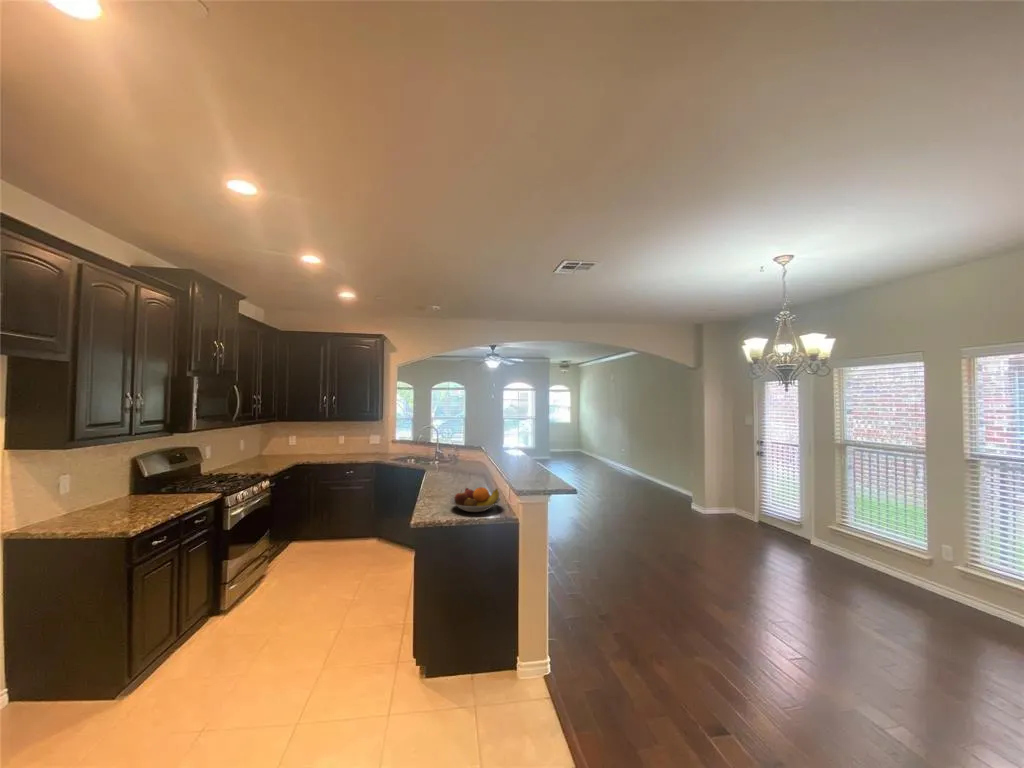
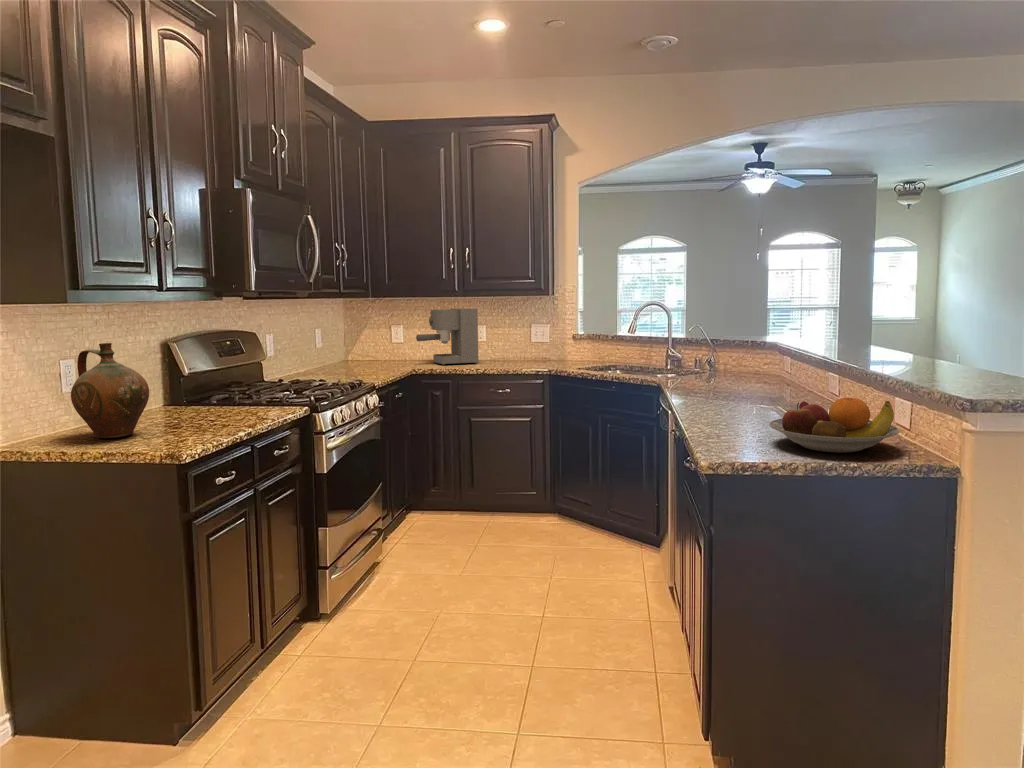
coffee maker: none [301,427,338,459] -> present [416,308,479,365]
ceramic jug: none [63,468,117,523] -> present [71,343,149,438]

